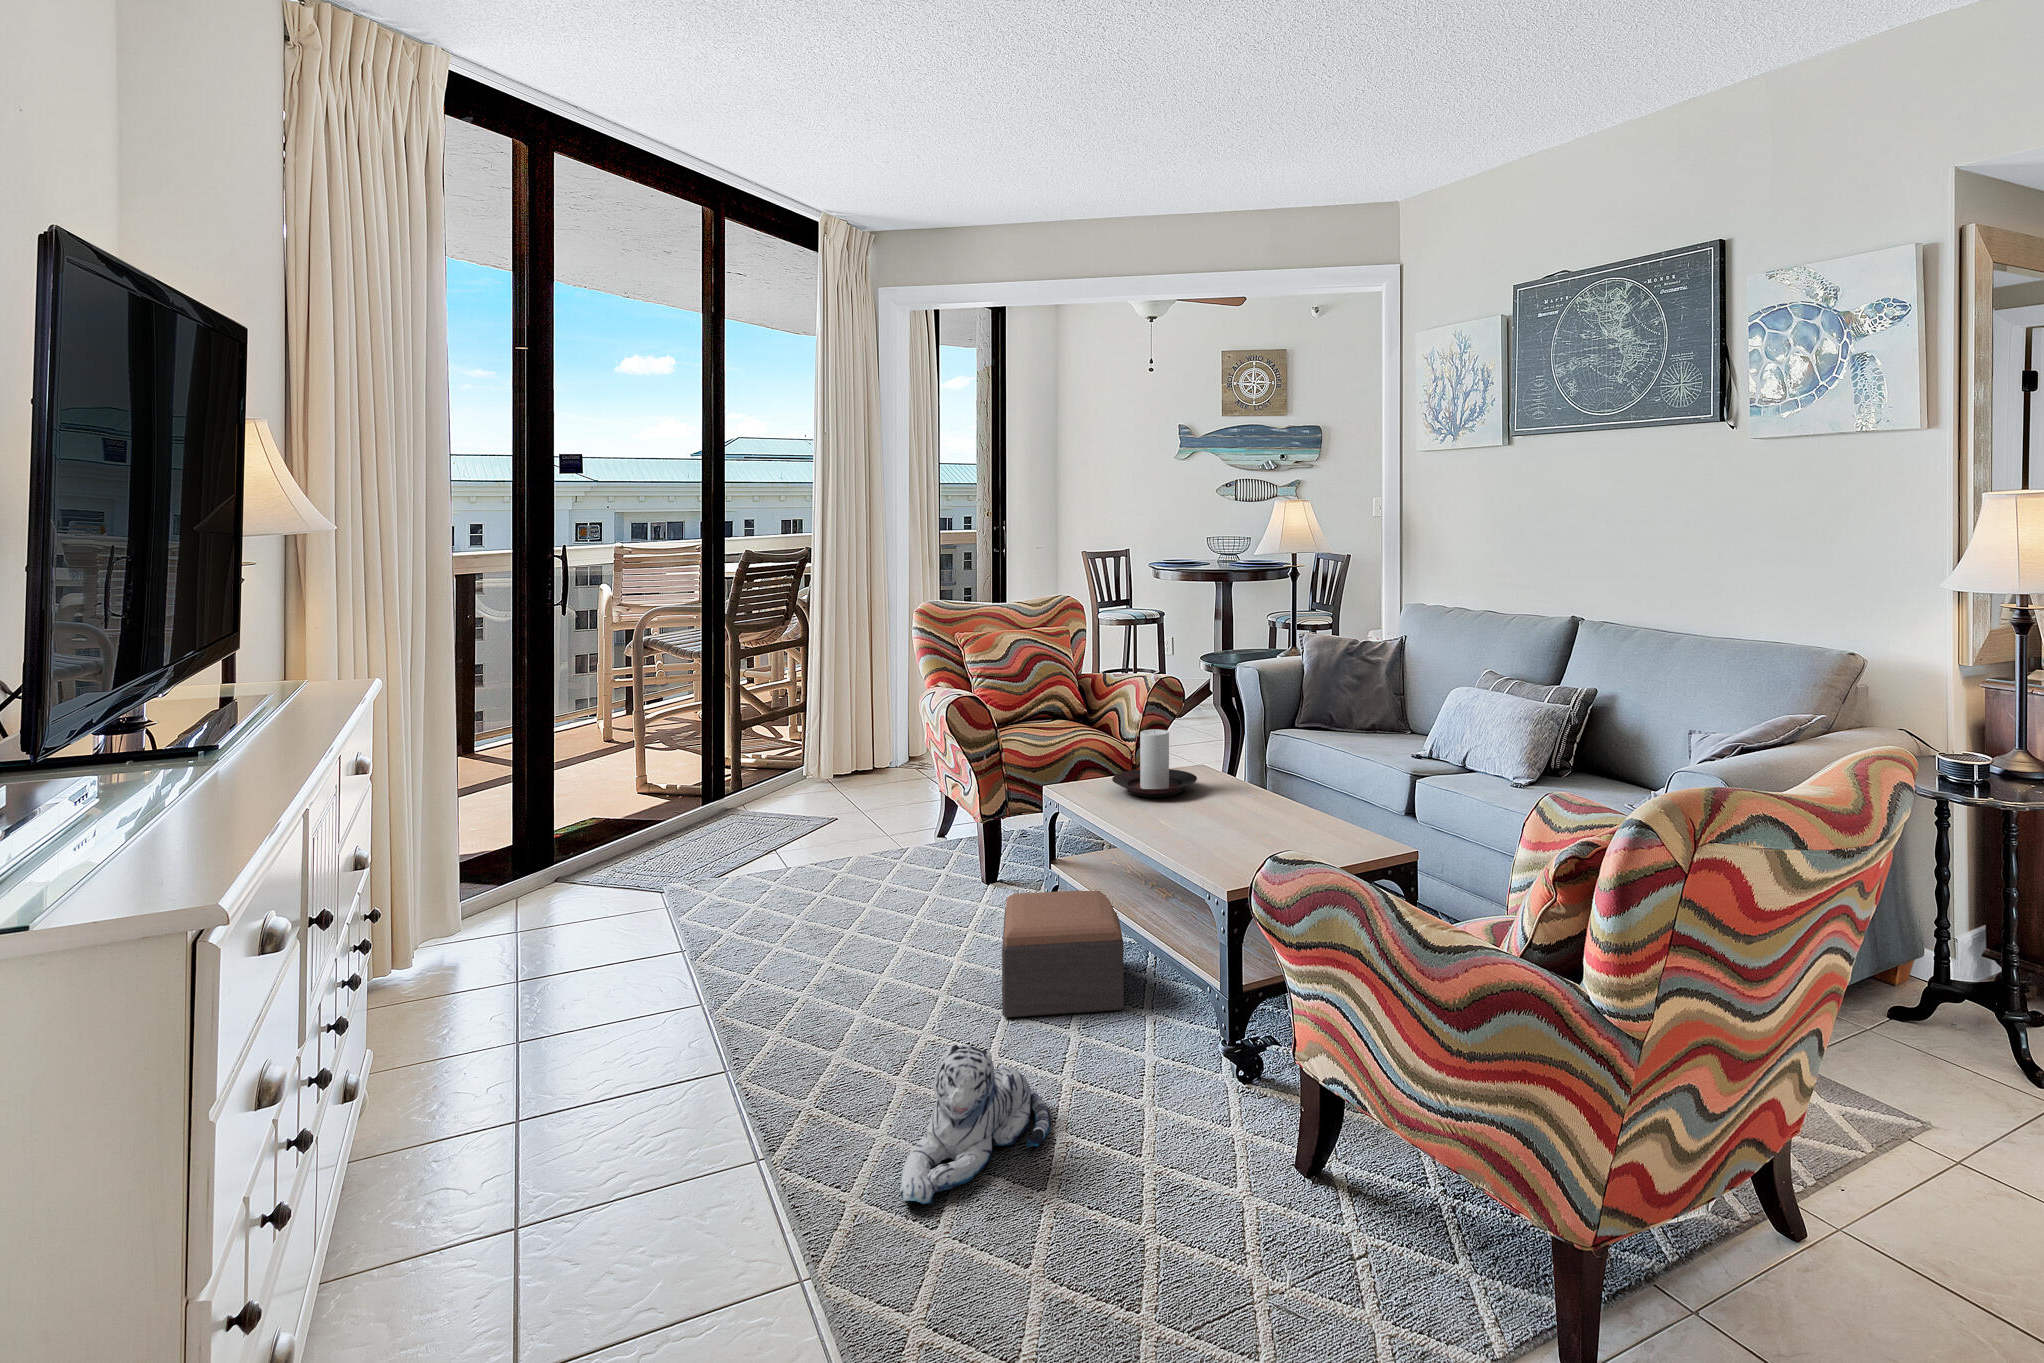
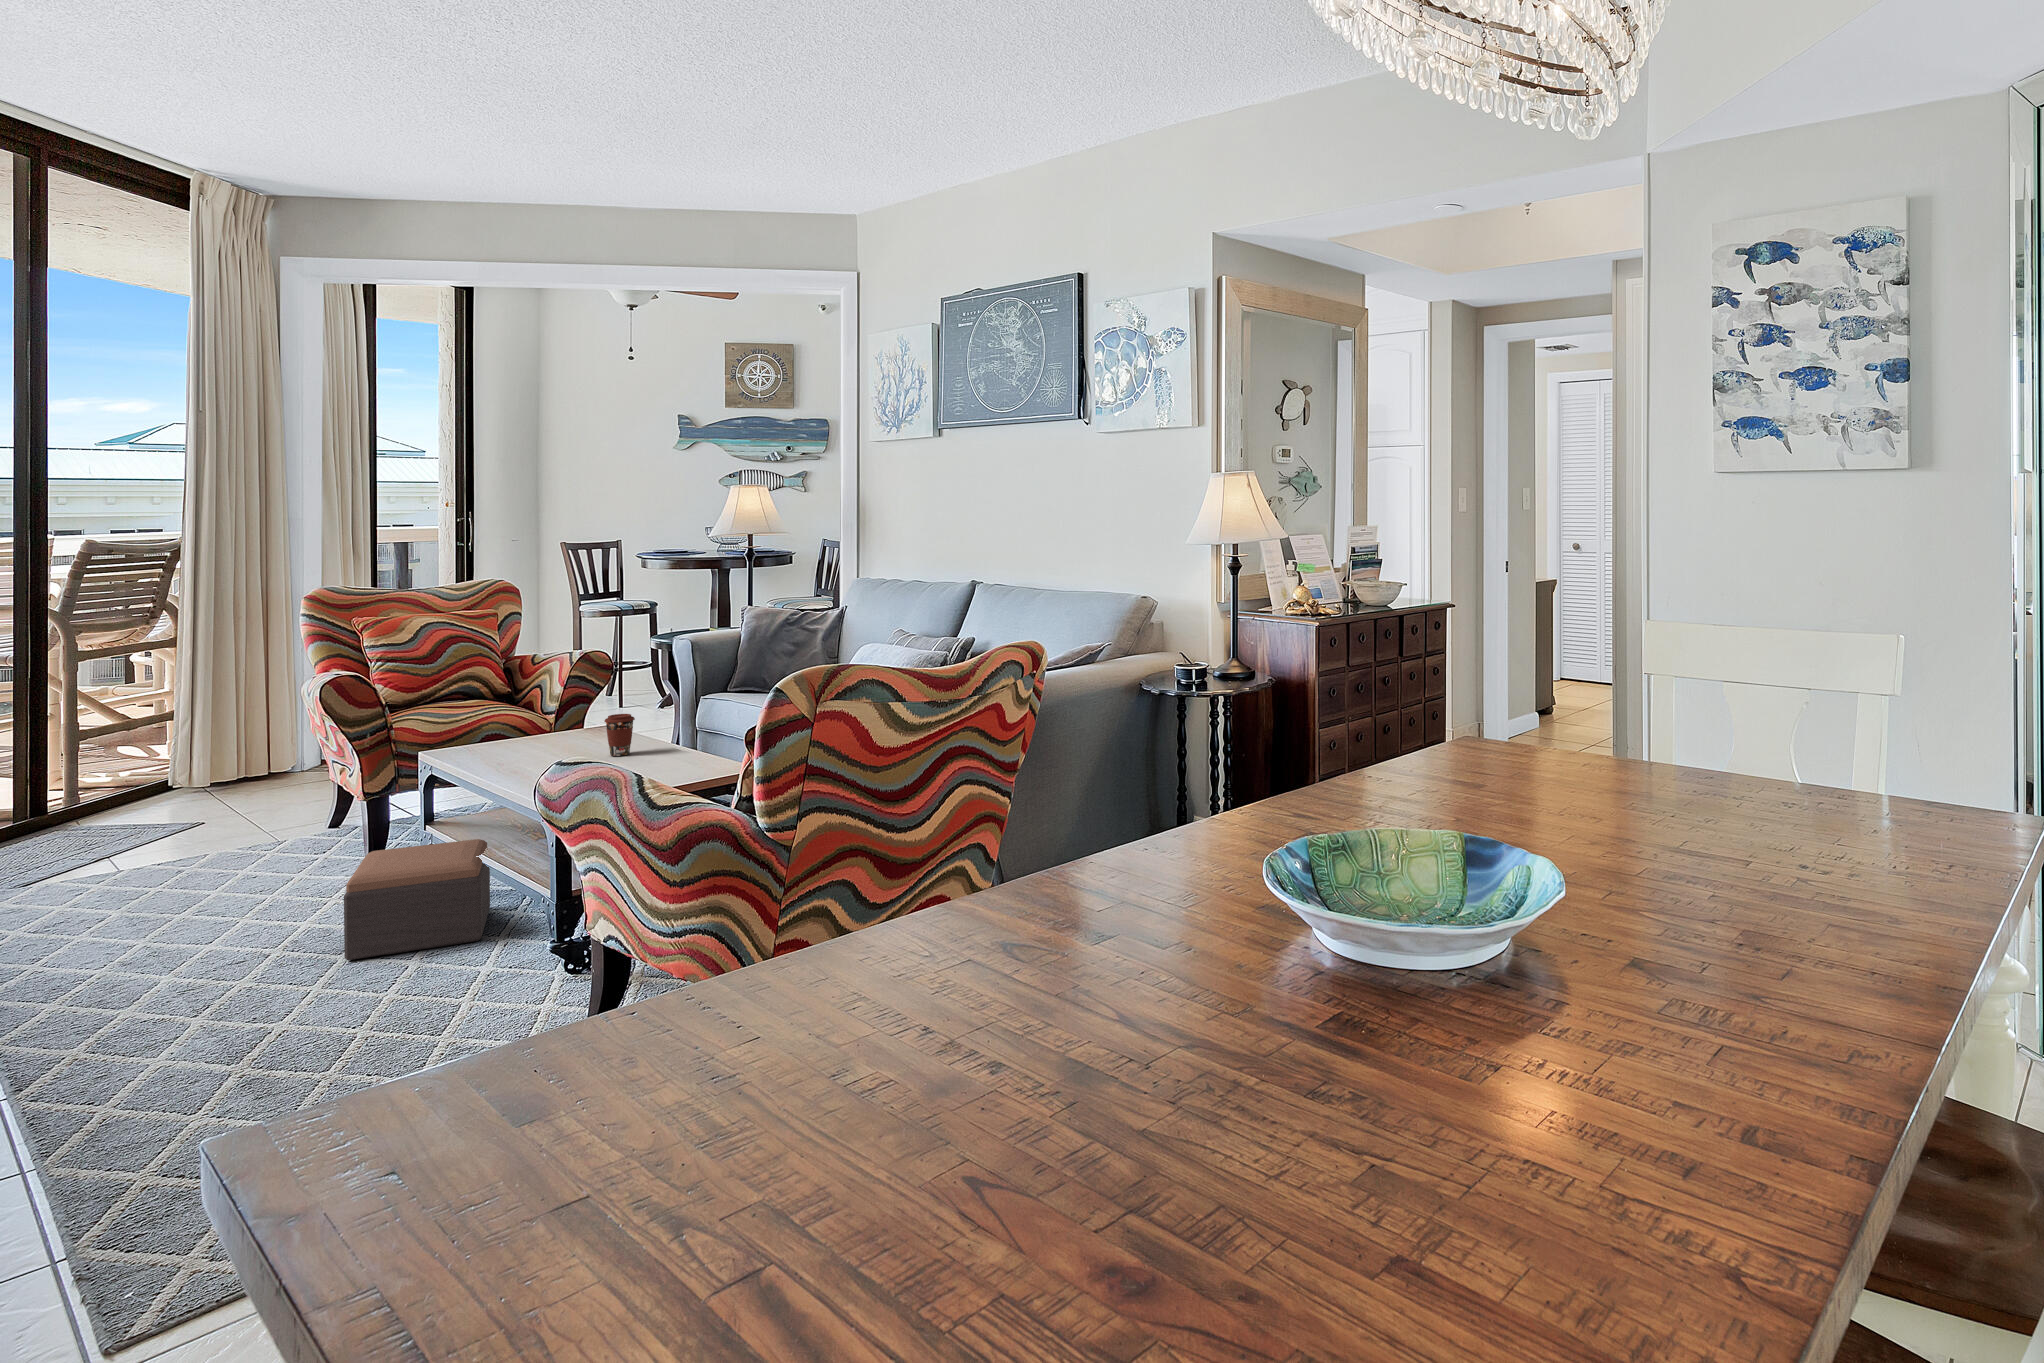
candle holder: present [1112,728,1197,797] -> none [496,690,588,753]
coffee cup: none [1223,762,1253,809] -> present [604,714,635,756]
plush toy: present [900,1044,1050,1204] -> none [173,960,364,1100]

